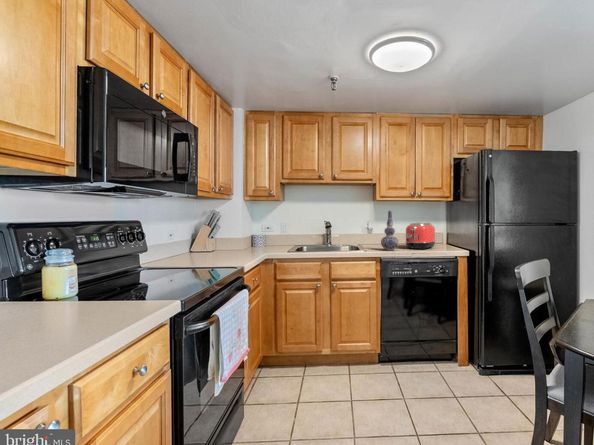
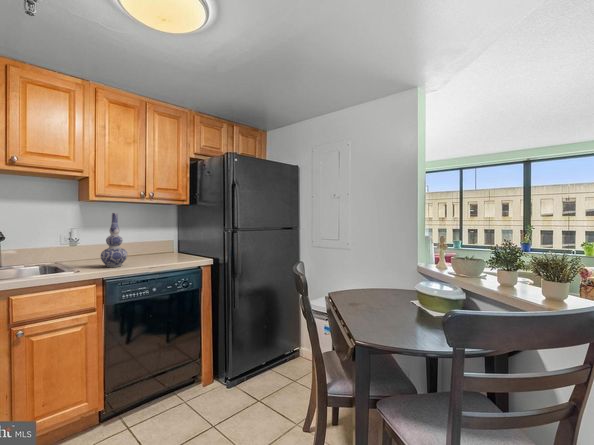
toaster: present [406,223,435,249] -> none [135,229,171,261]

